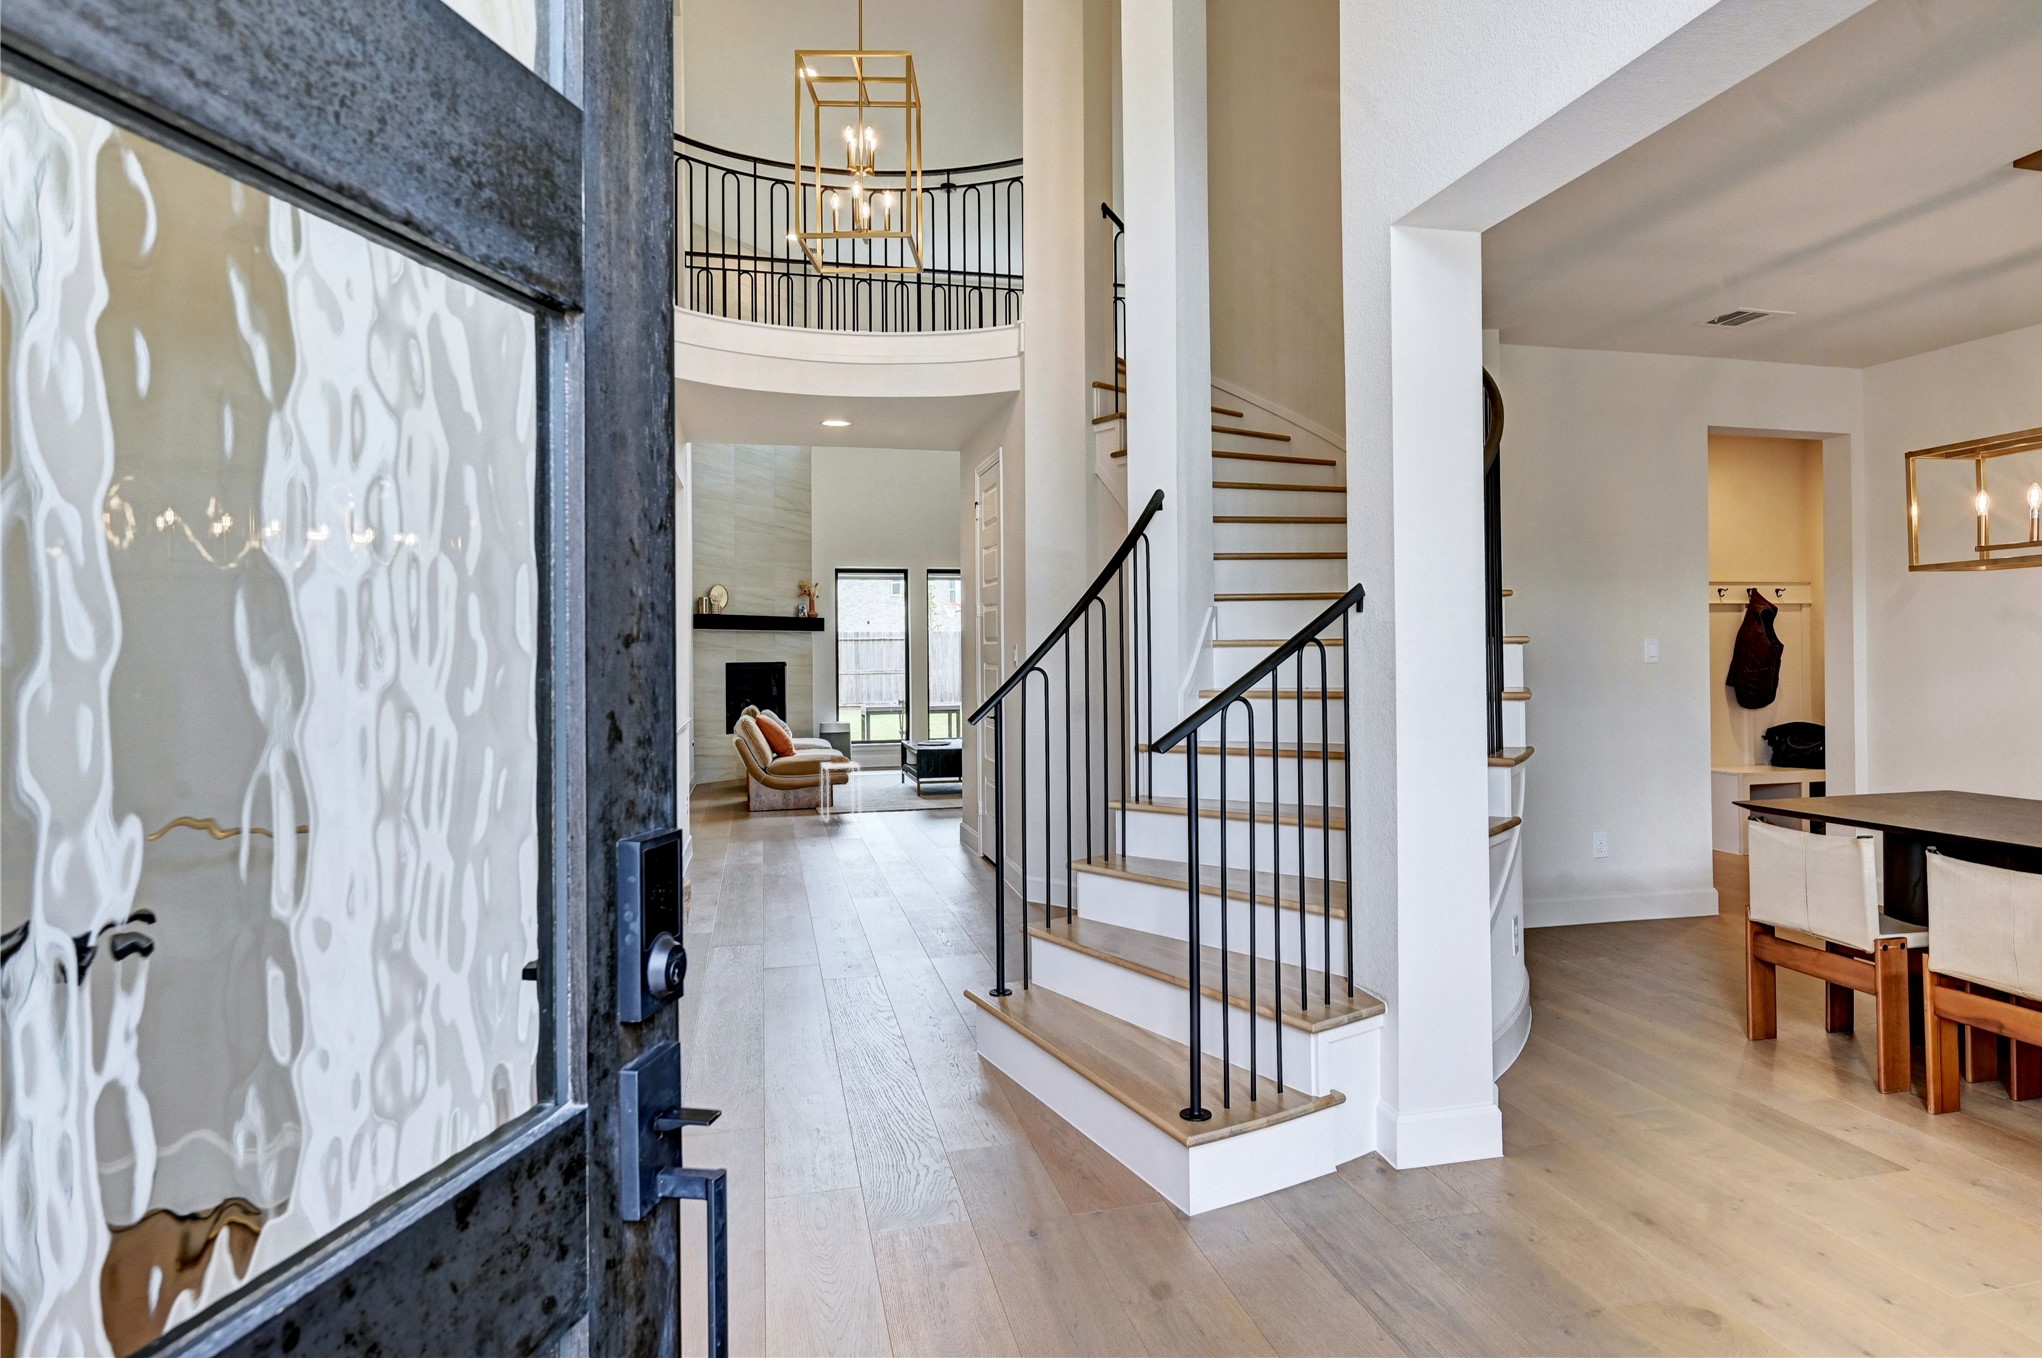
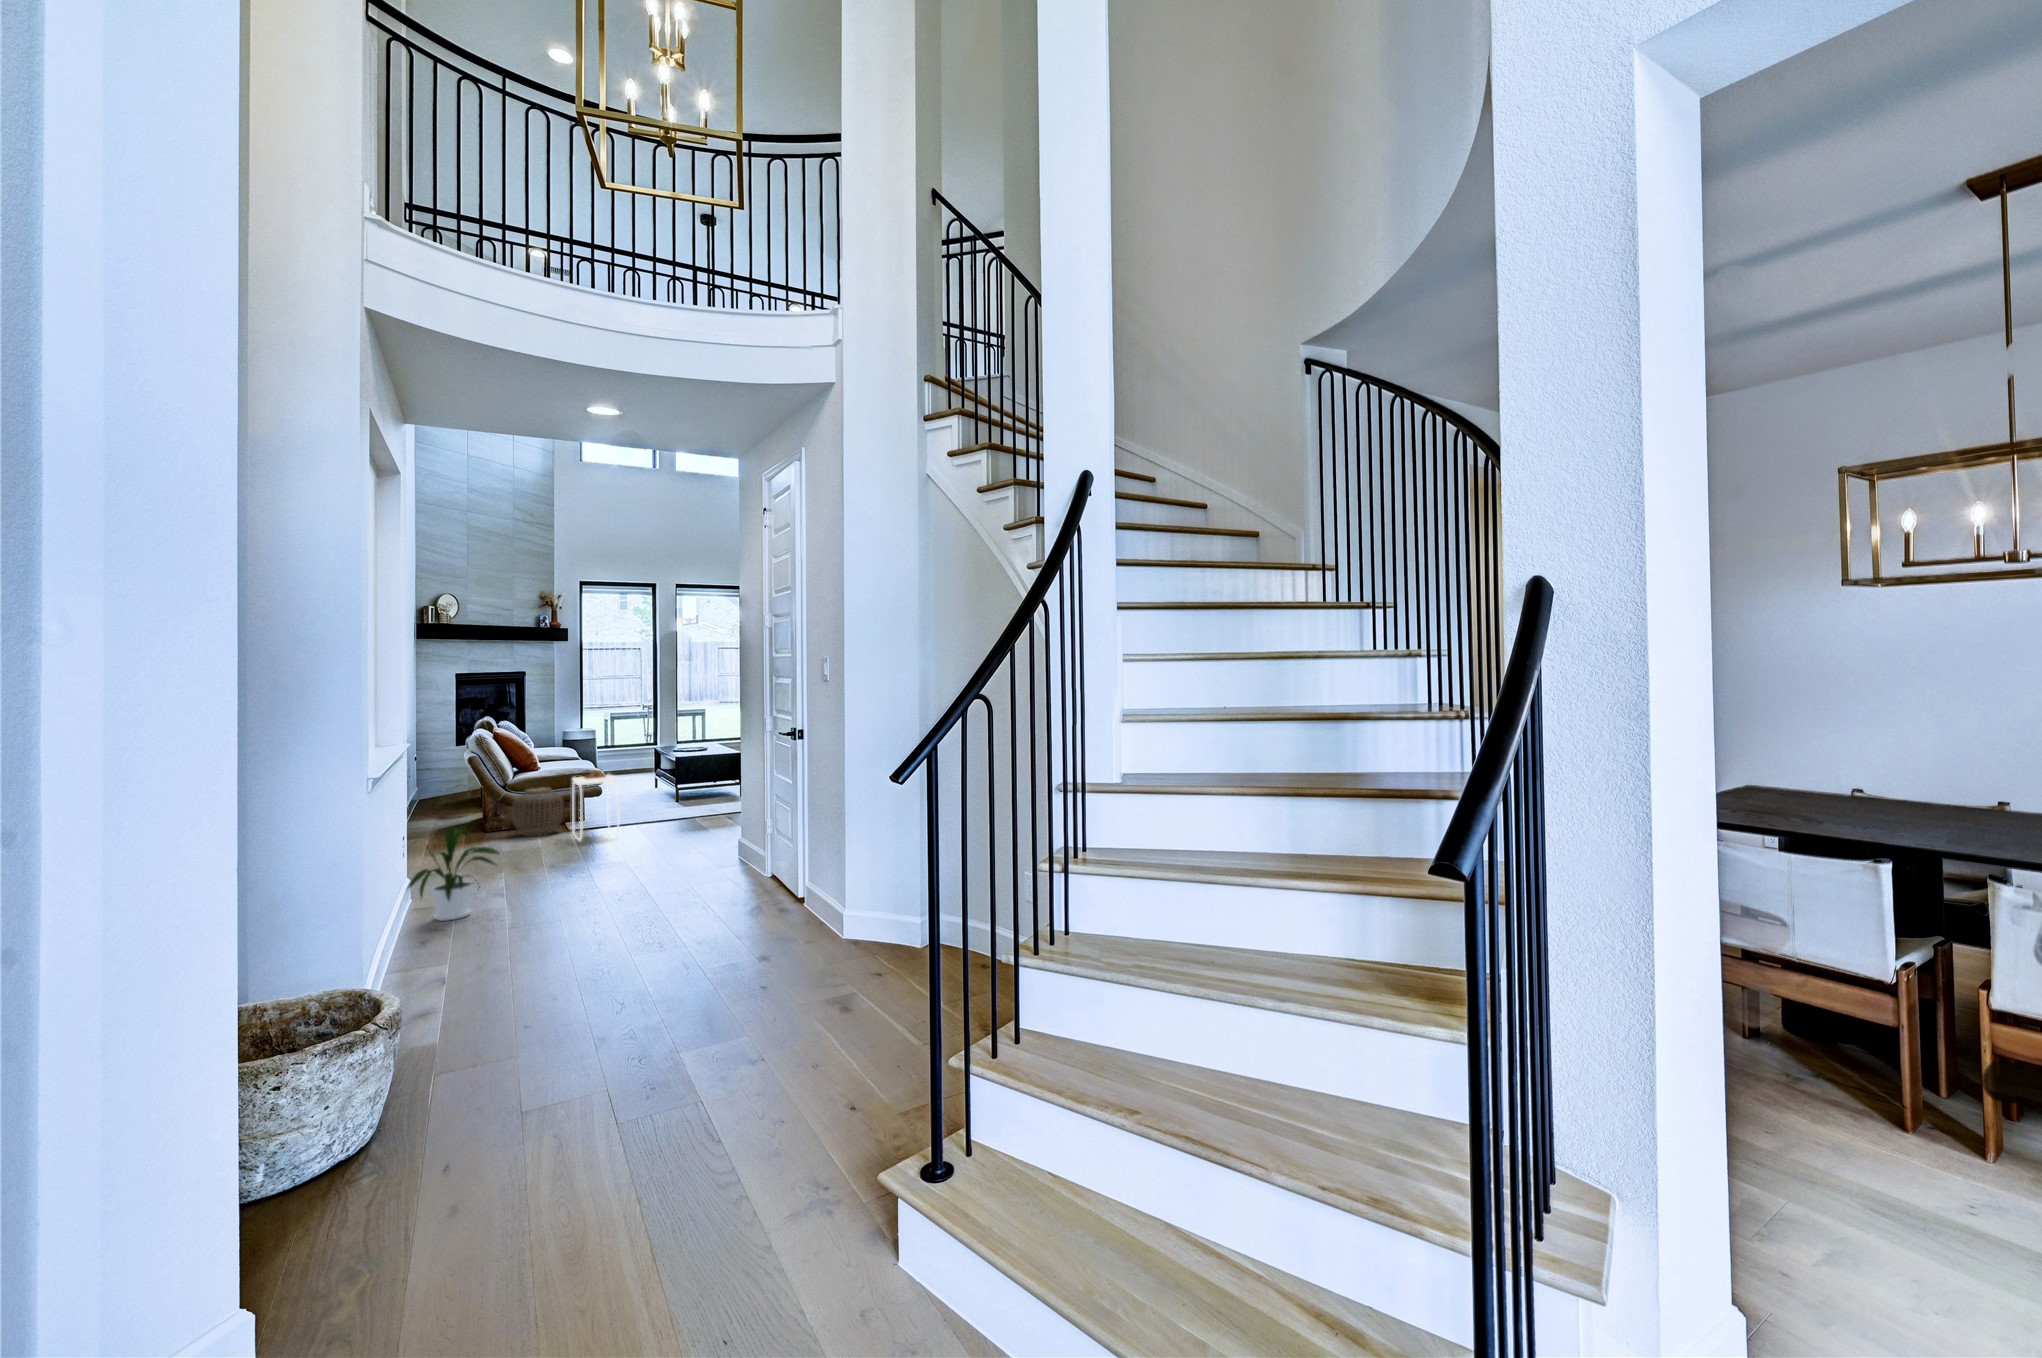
woven basket: none [772,771,814,817] -> present [512,787,563,836]
house plant: none [689,789,758,869] -> present [408,827,499,921]

